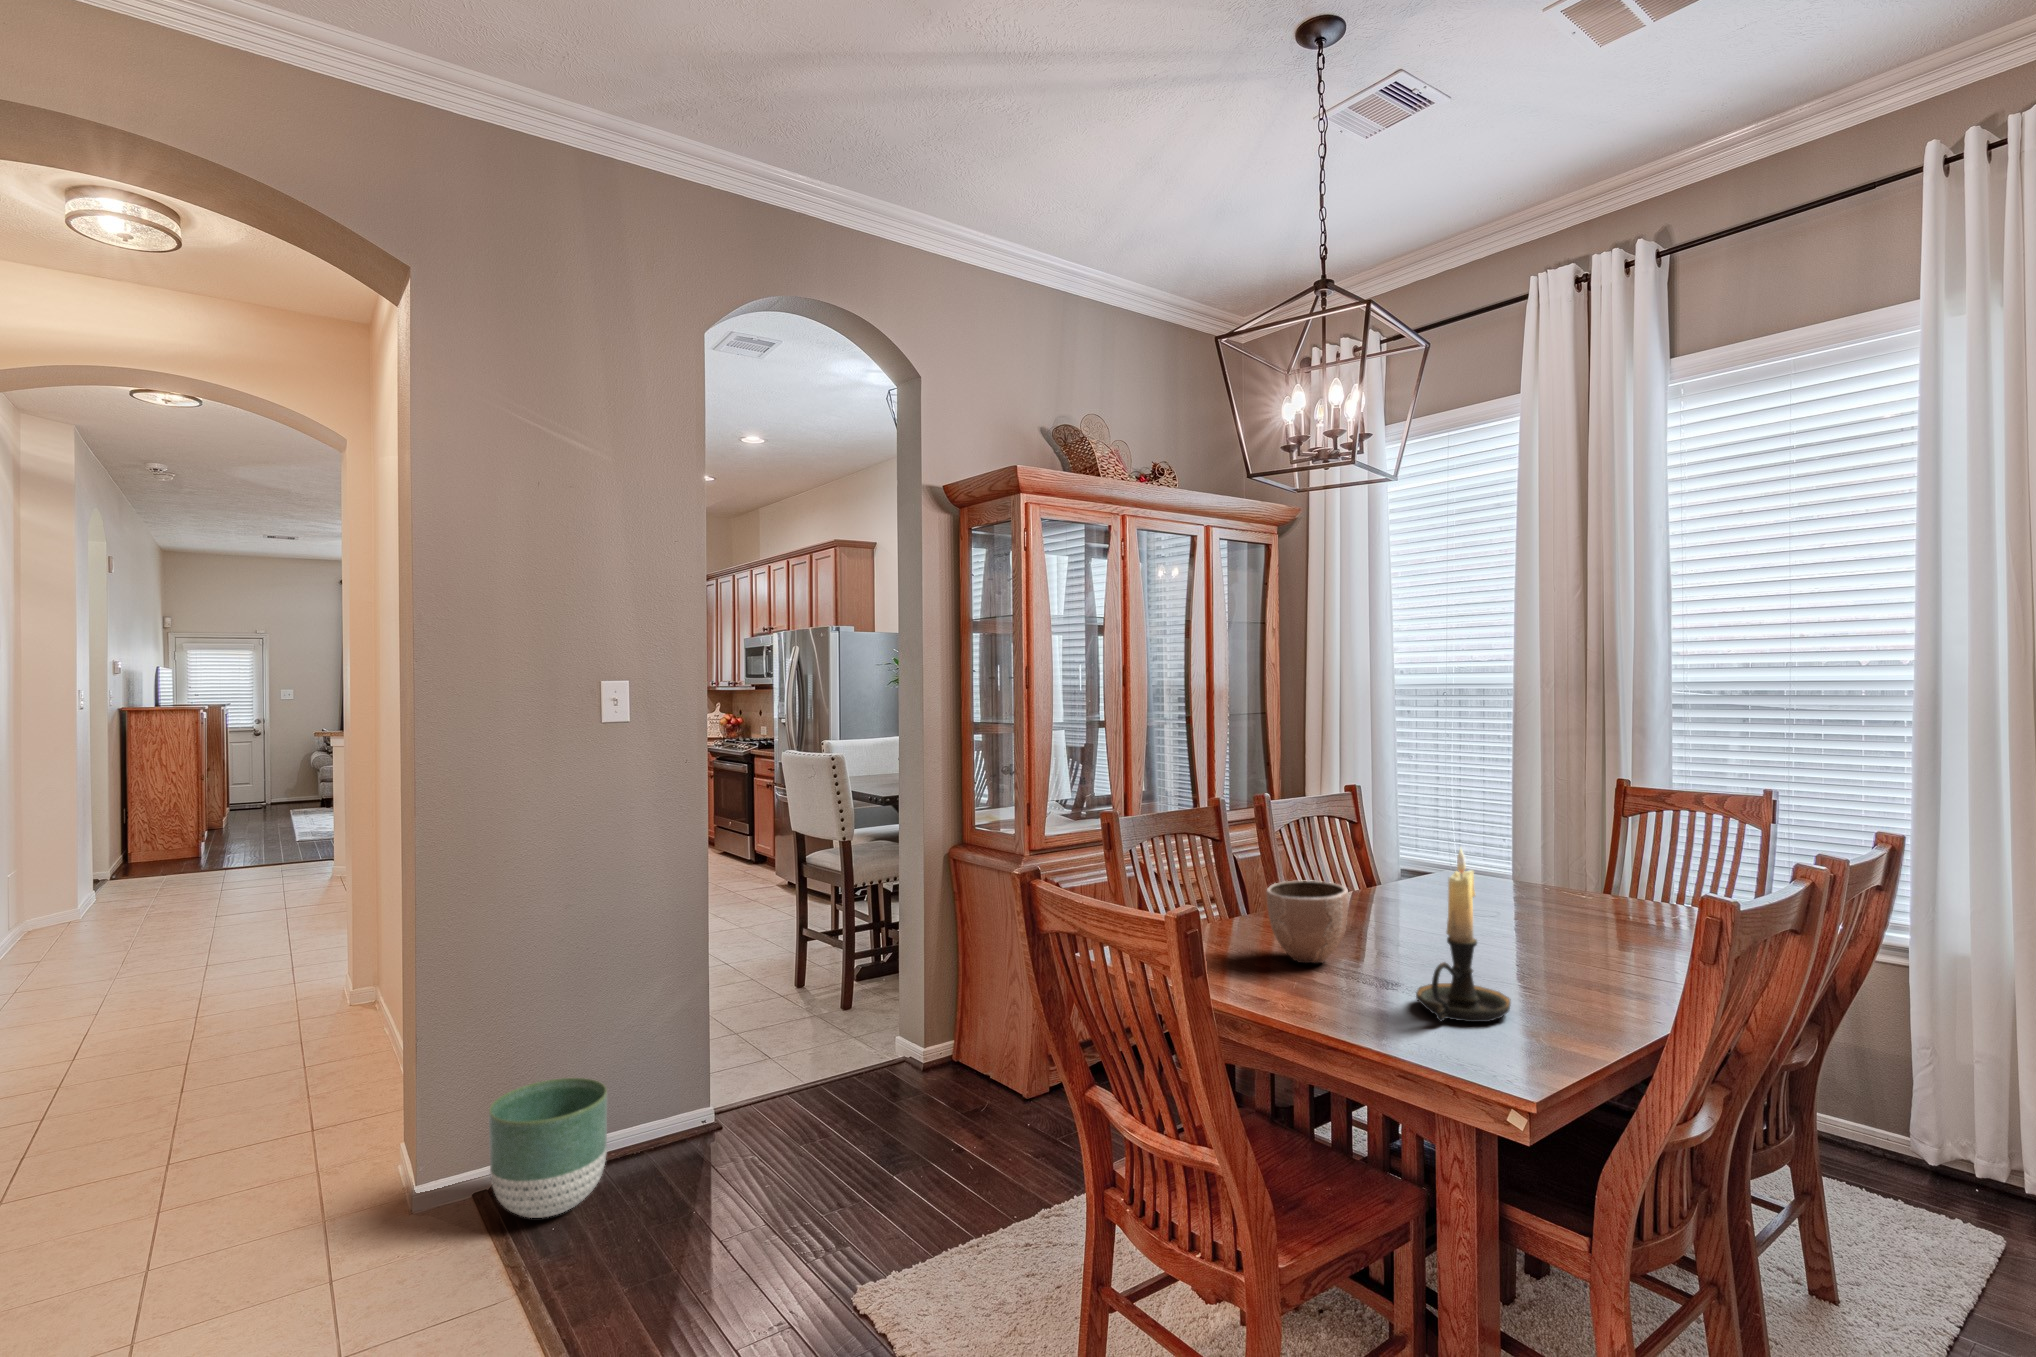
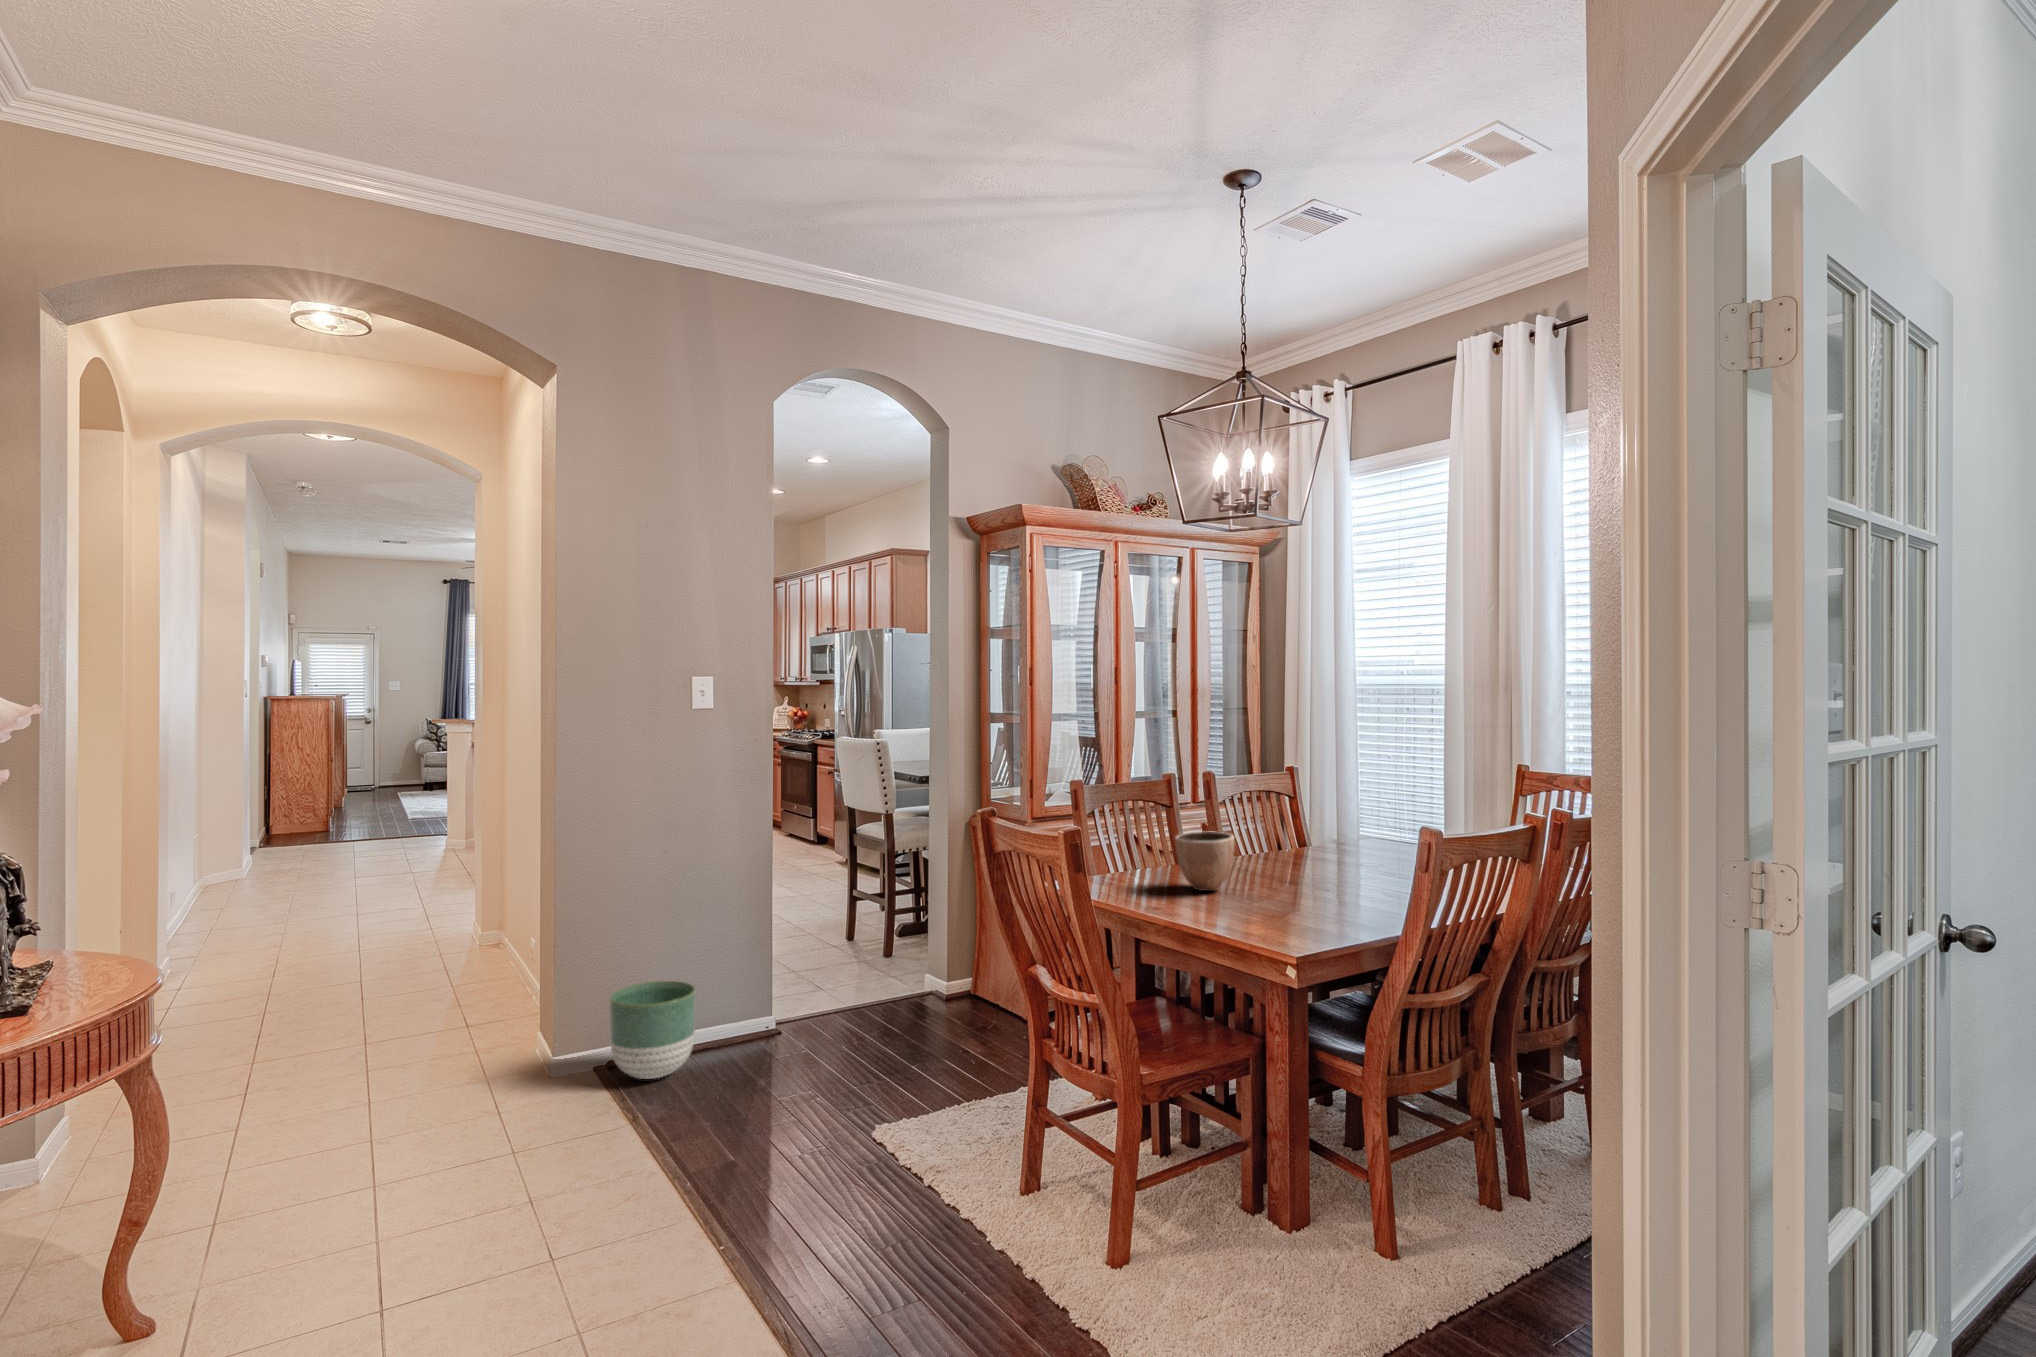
candle holder: present [1416,849,1511,1022] -> none [1261,800,1325,922]

